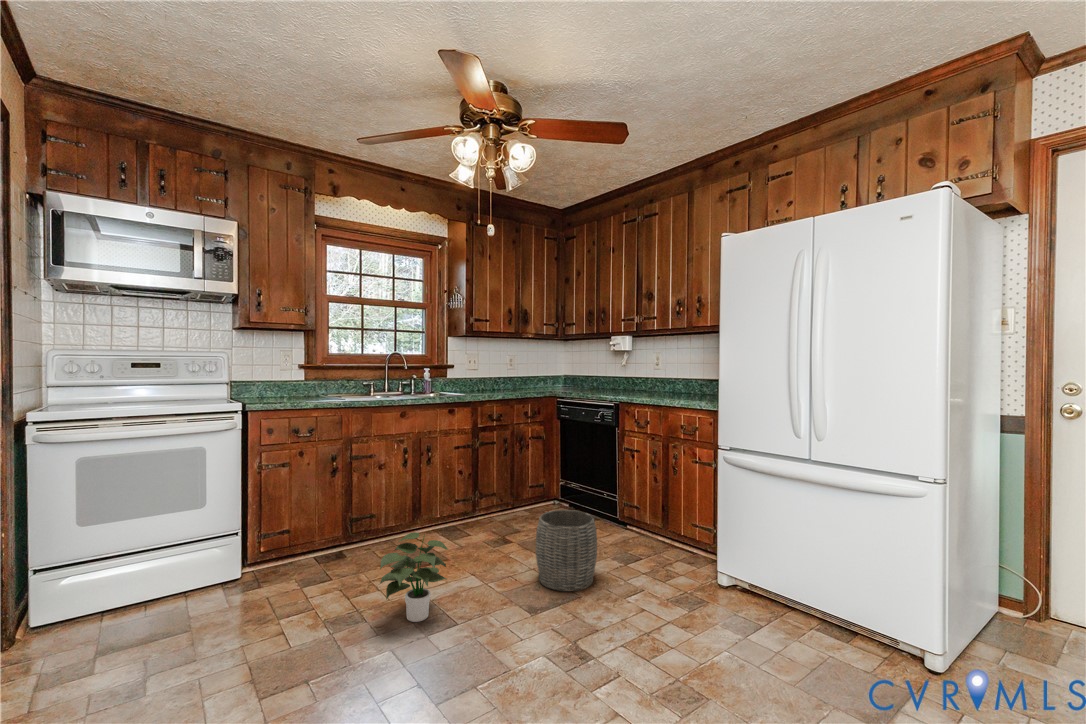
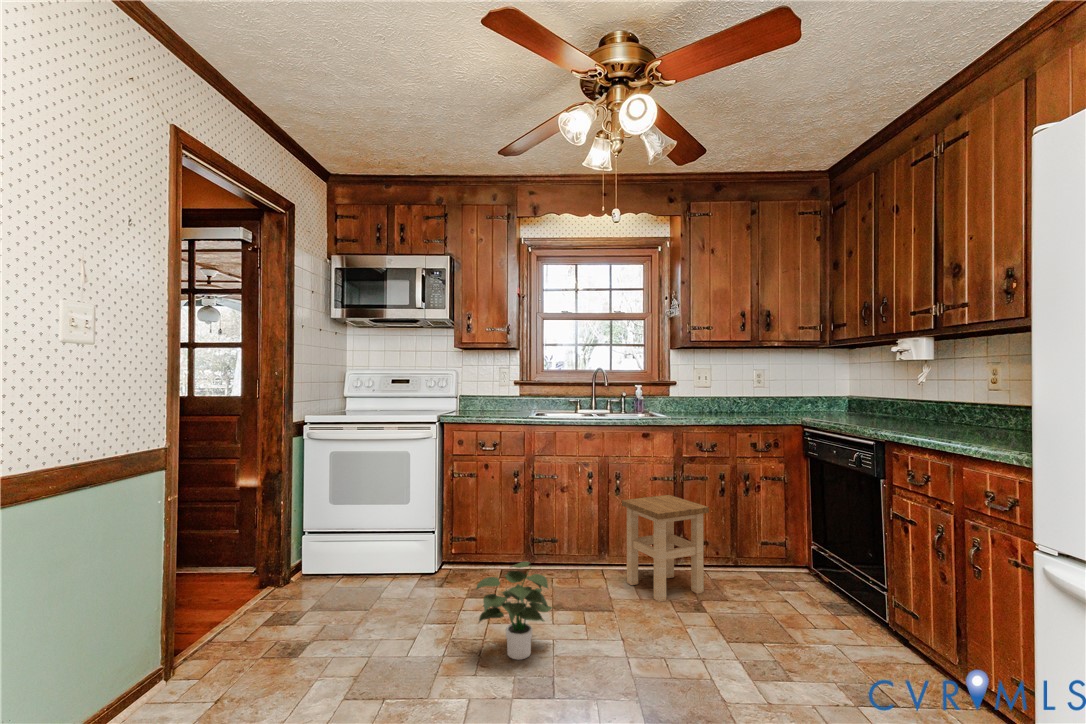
stool: none [440,459,511,546] -> present [622,495,709,602]
woven basket: present [536,510,597,592] -> none [674,575,761,692]

